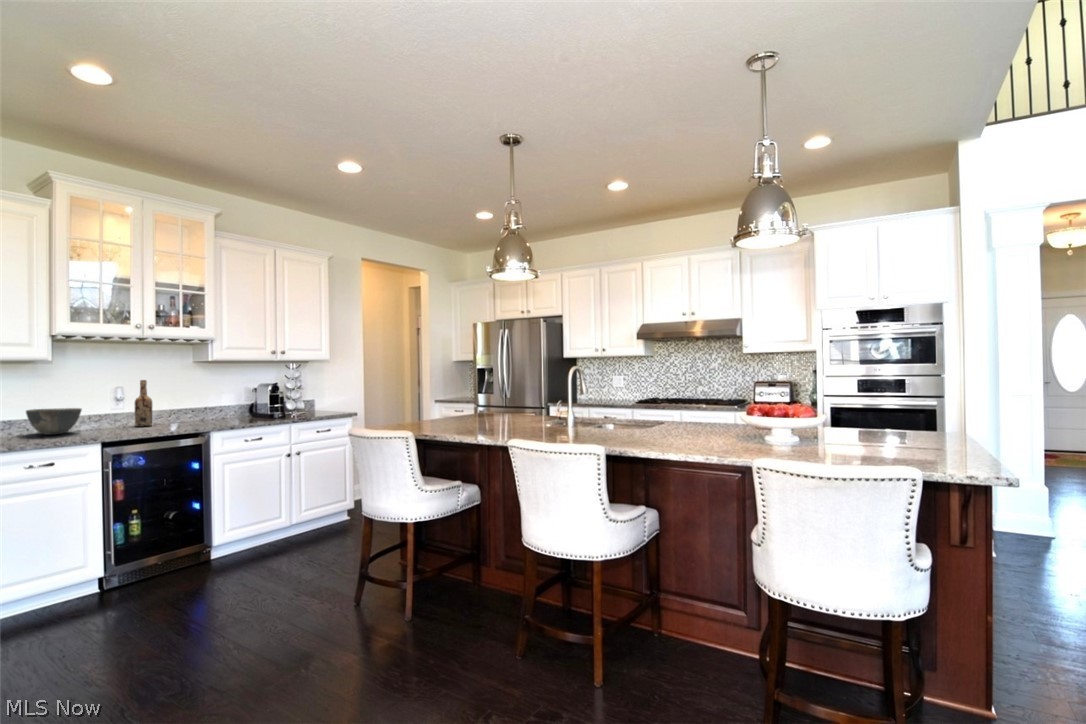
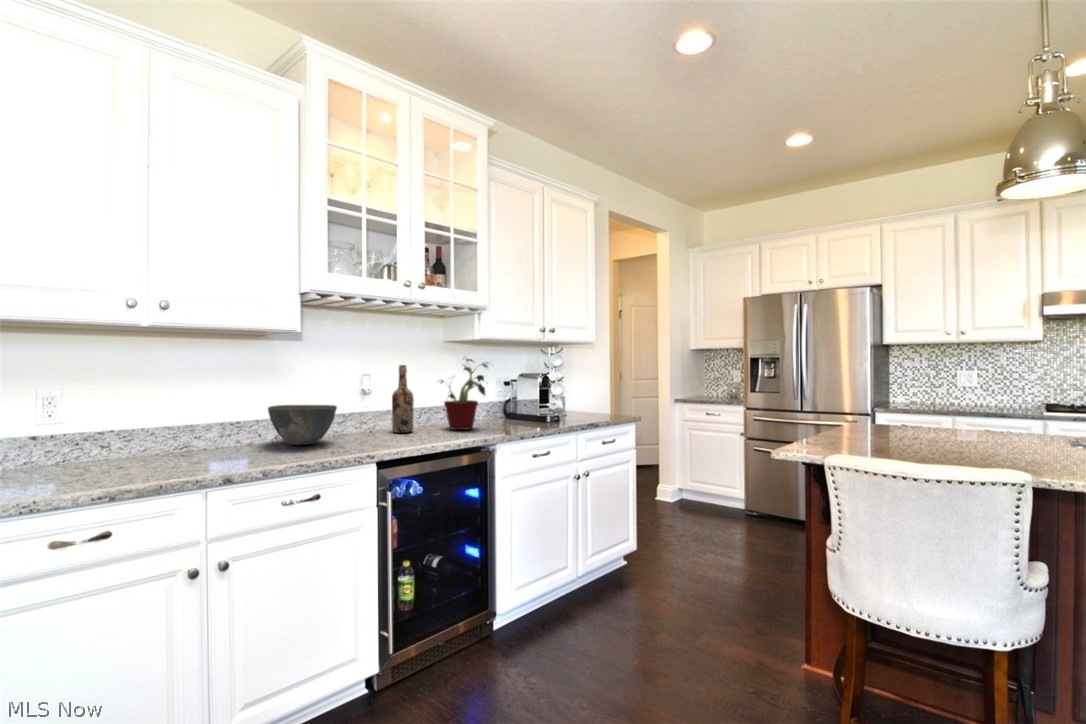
potted plant: none [174,373,222,424] -> present [441,358,488,430]

